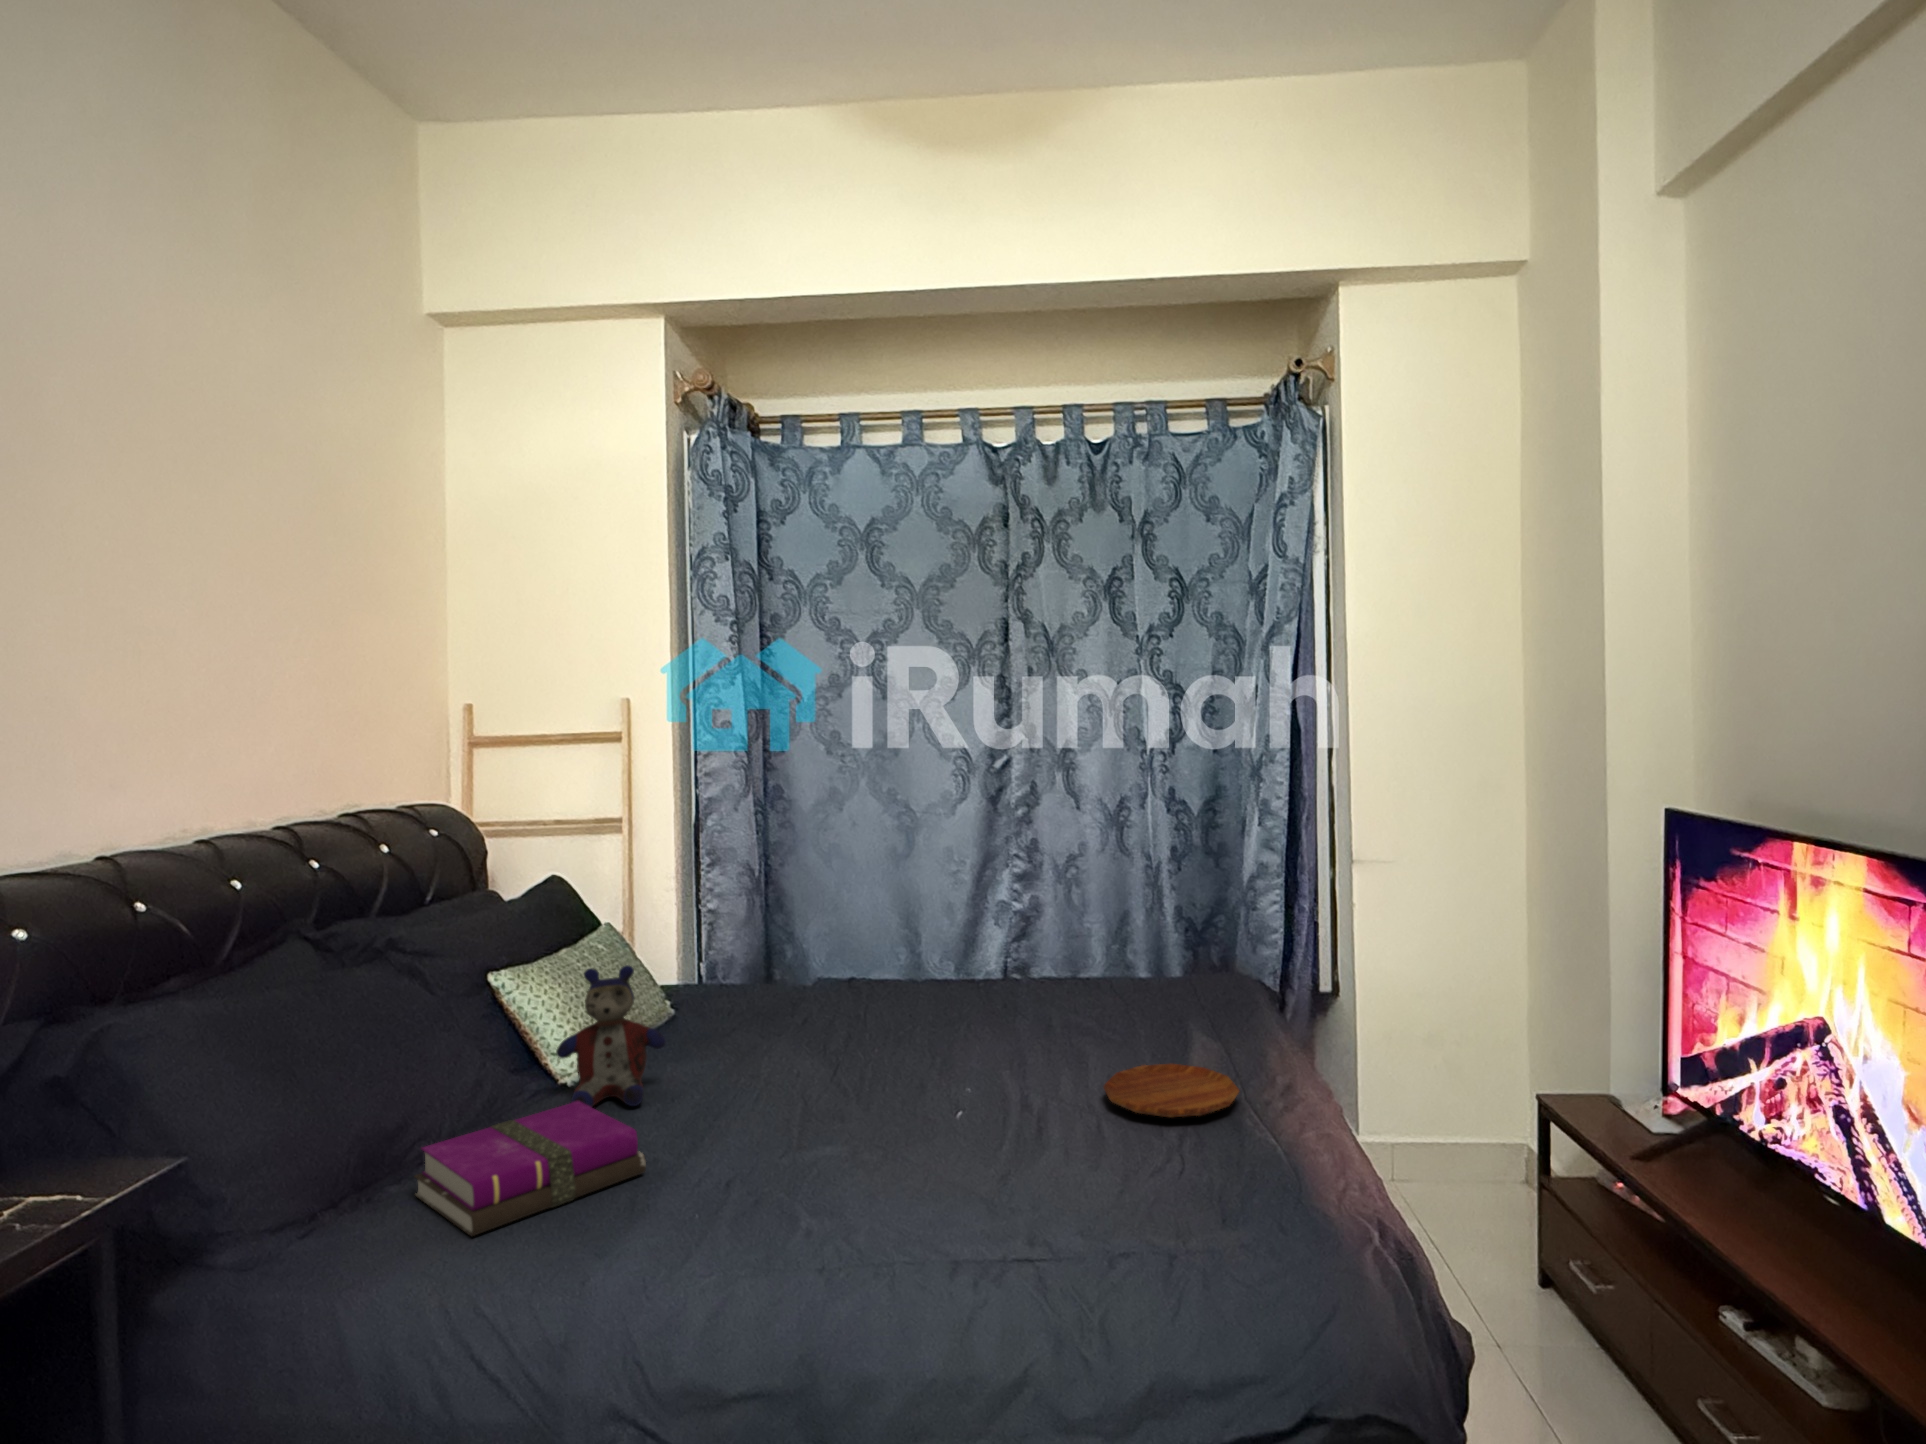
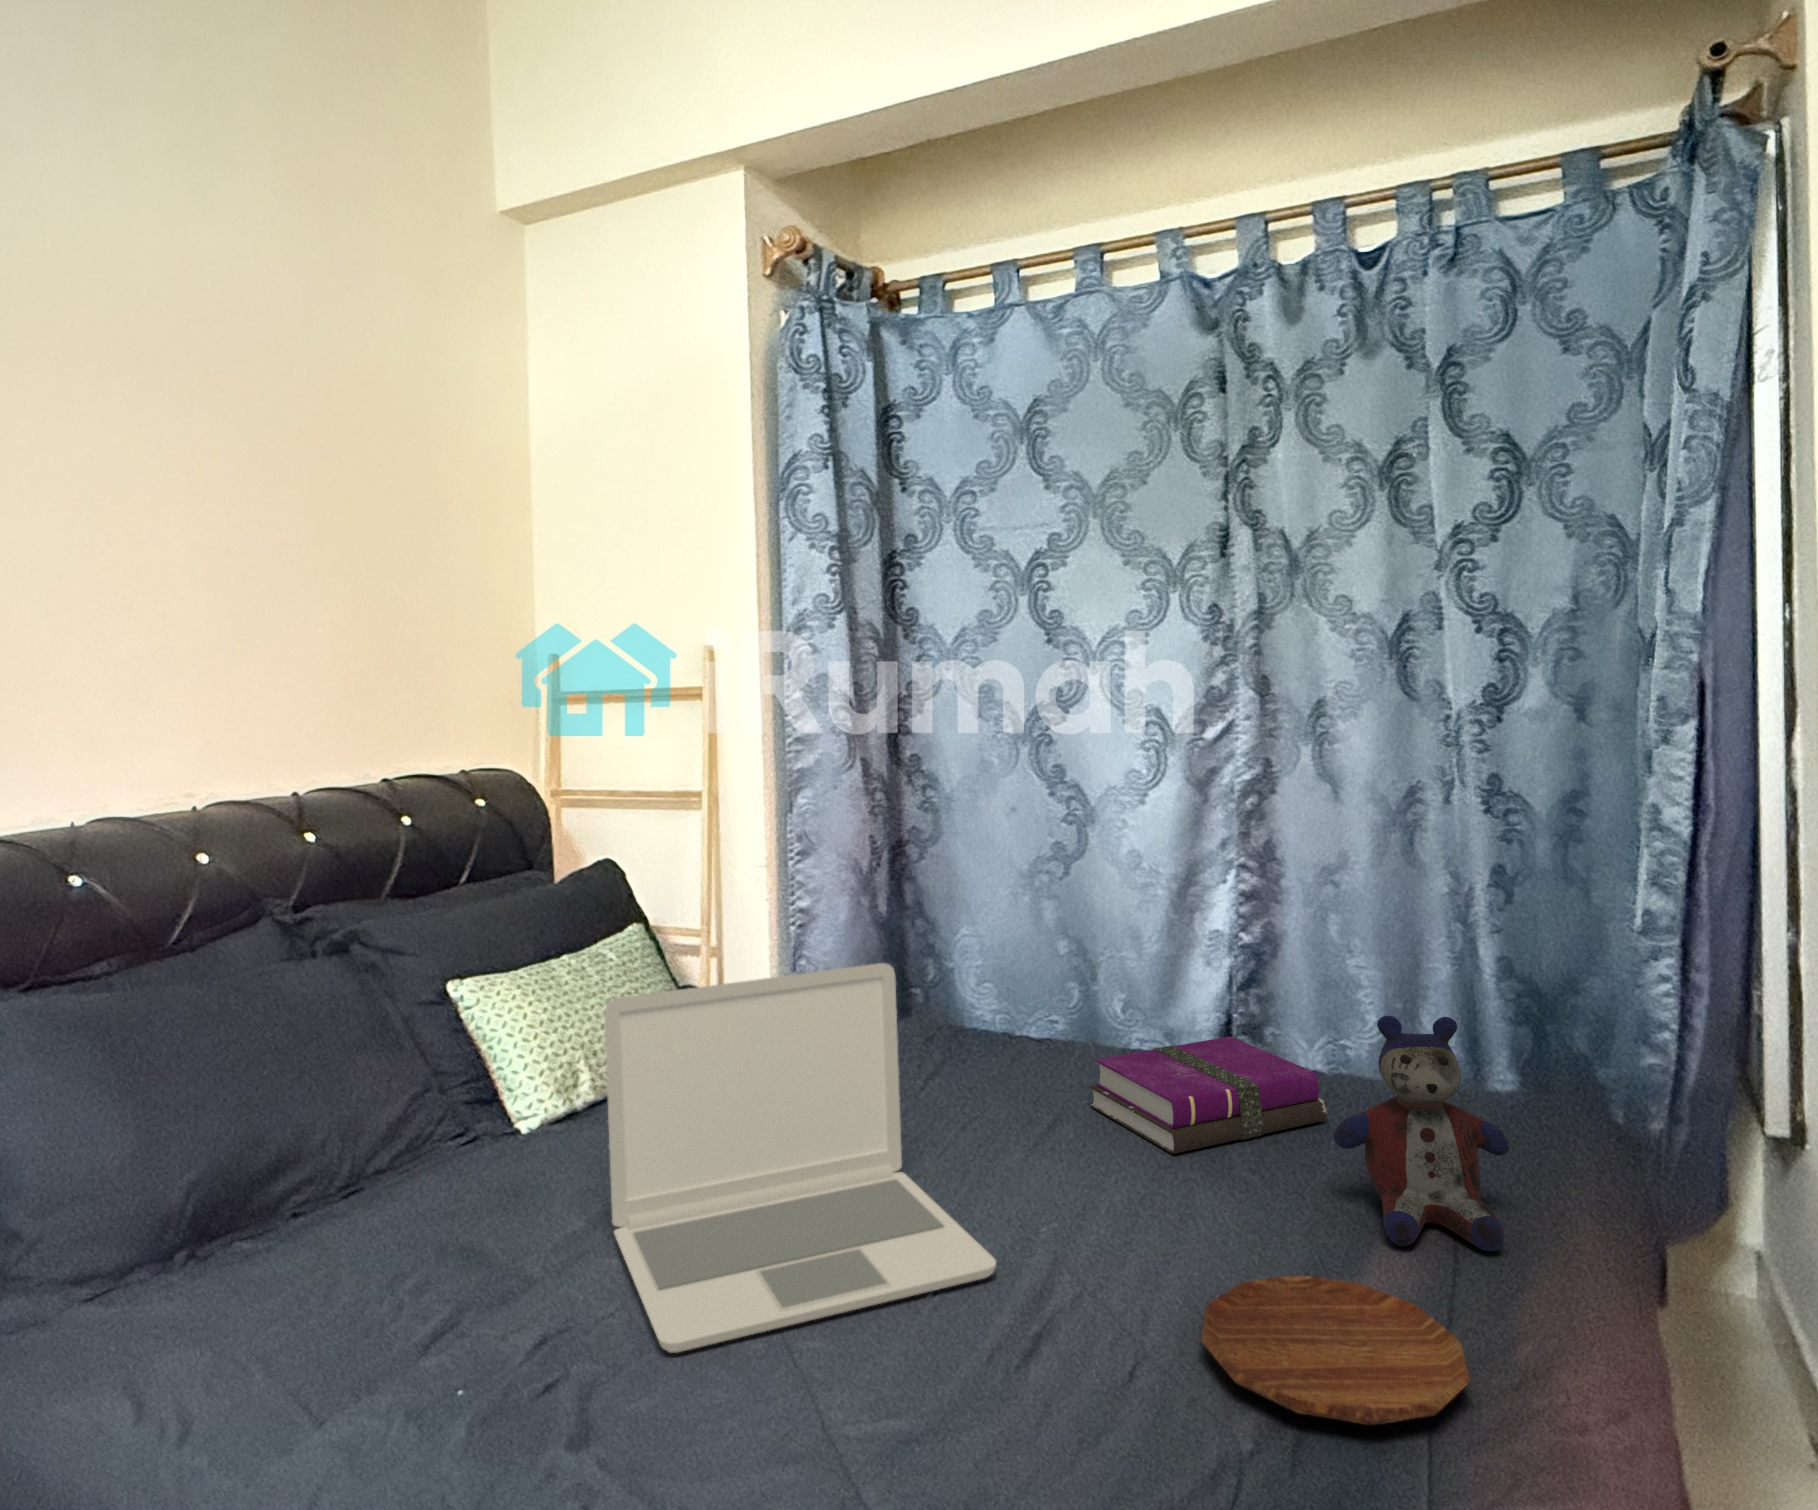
laptop: none [707,921,976,1162] -> present [605,963,996,1353]
stuffed bear: present [556,965,666,1107] -> present [1334,1015,1510,1251]
notebook: present [414,1101,646,1236] -> present [1089,1036,1327,1154]

